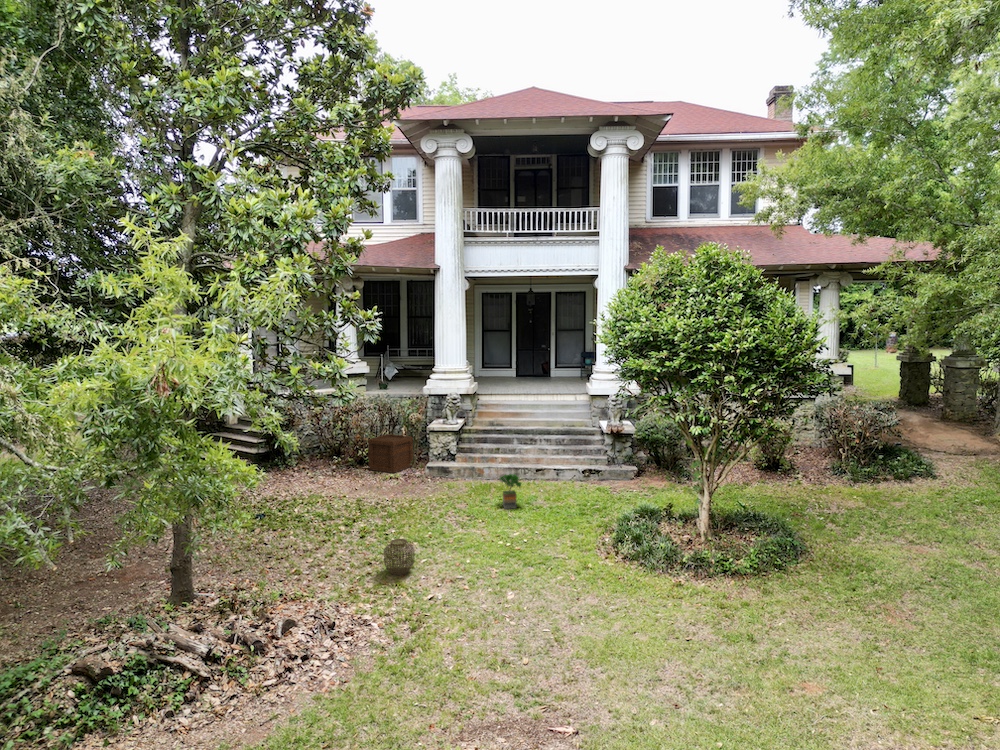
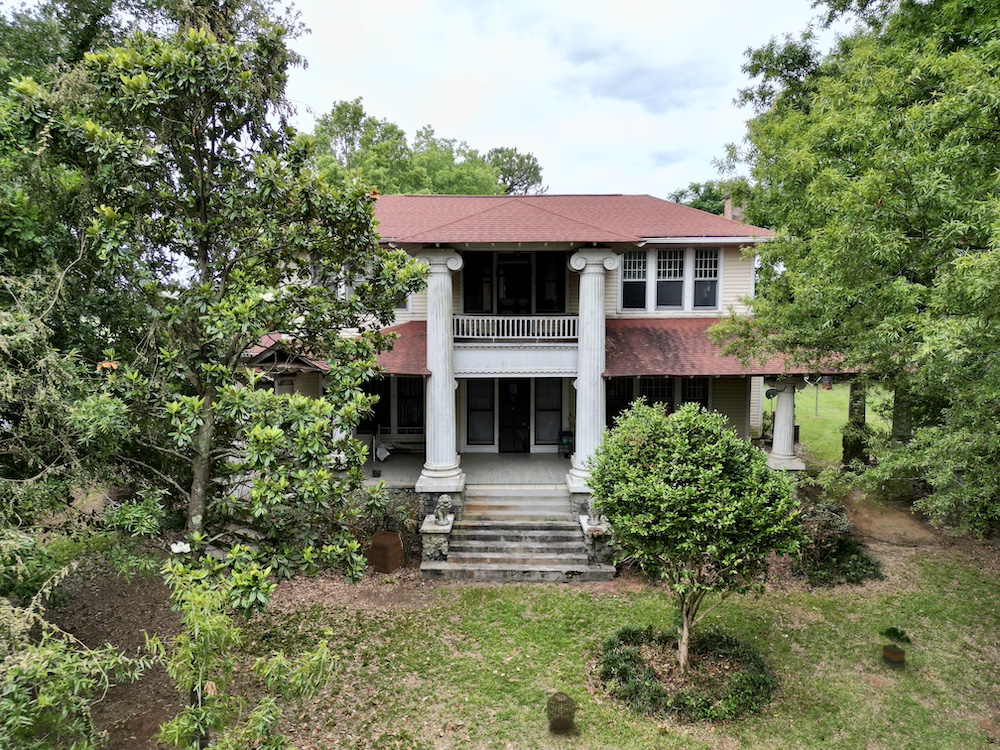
potted tree: present [500,474,521,509] -> present [880,627,913,668]
woven basket: present [384,539,414,575] -> present [547,692,575,730]

